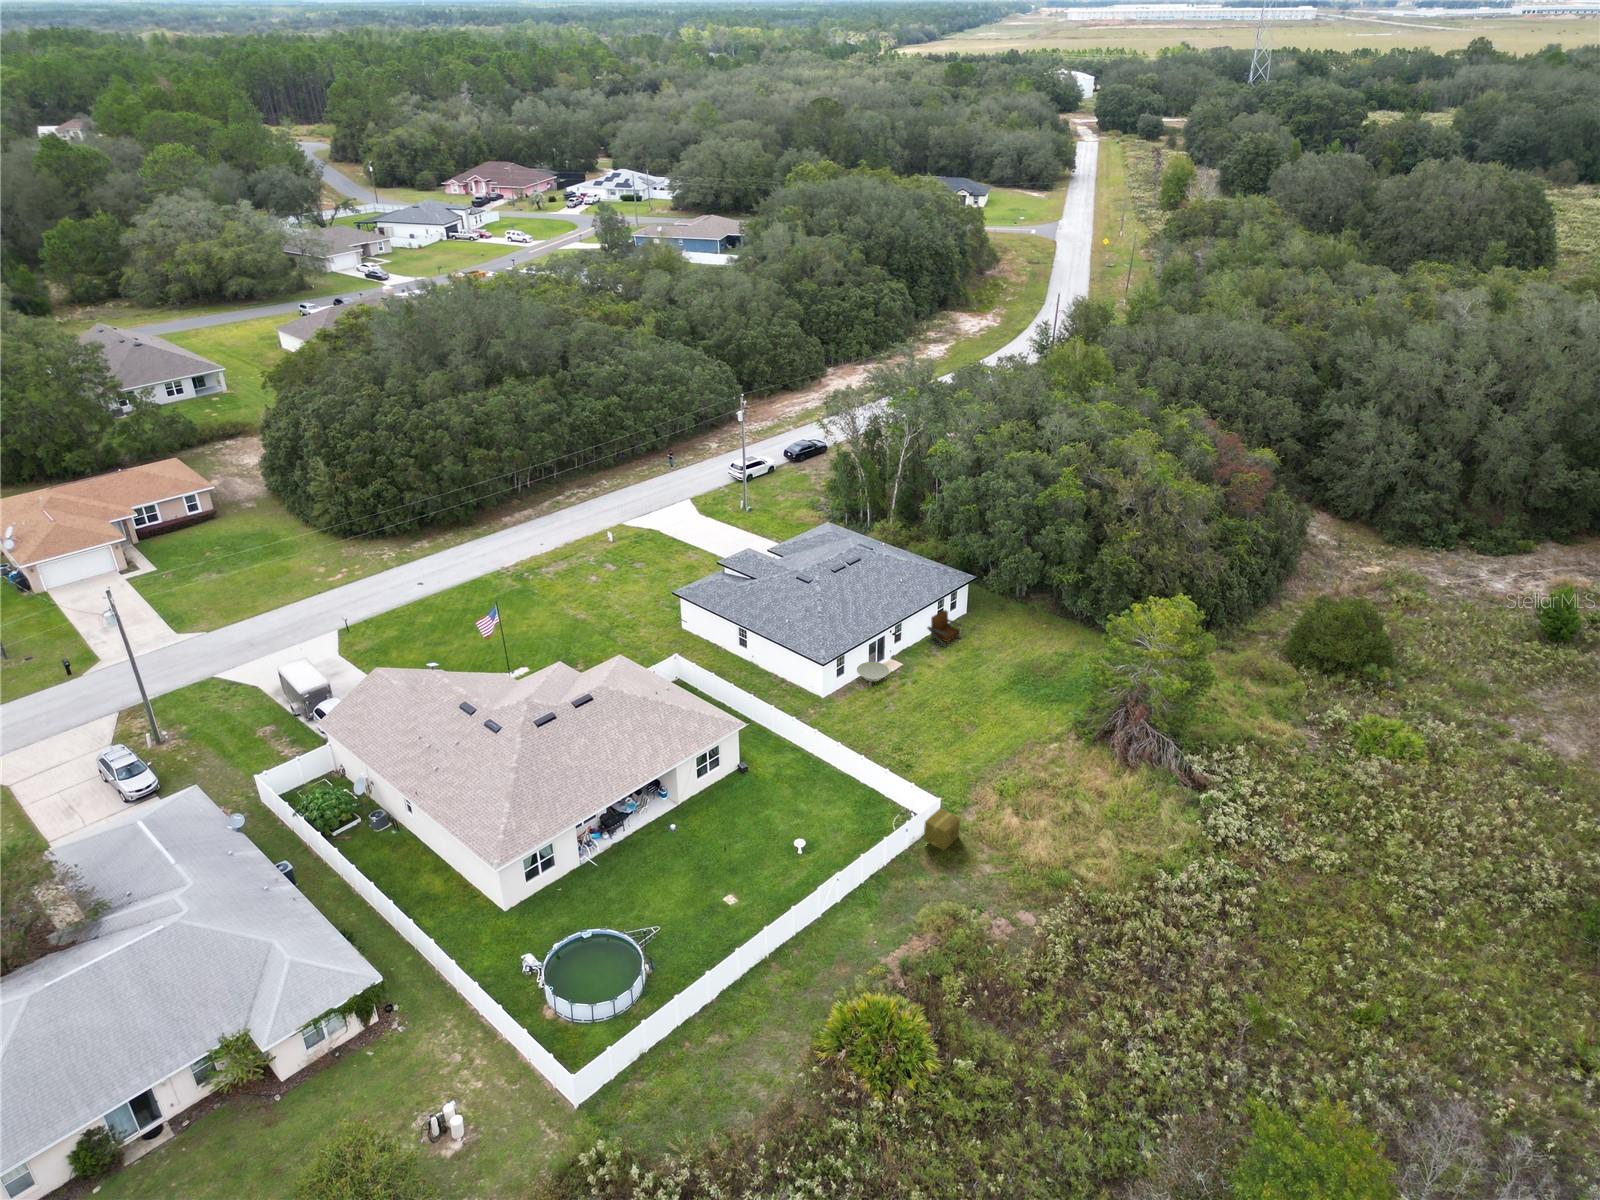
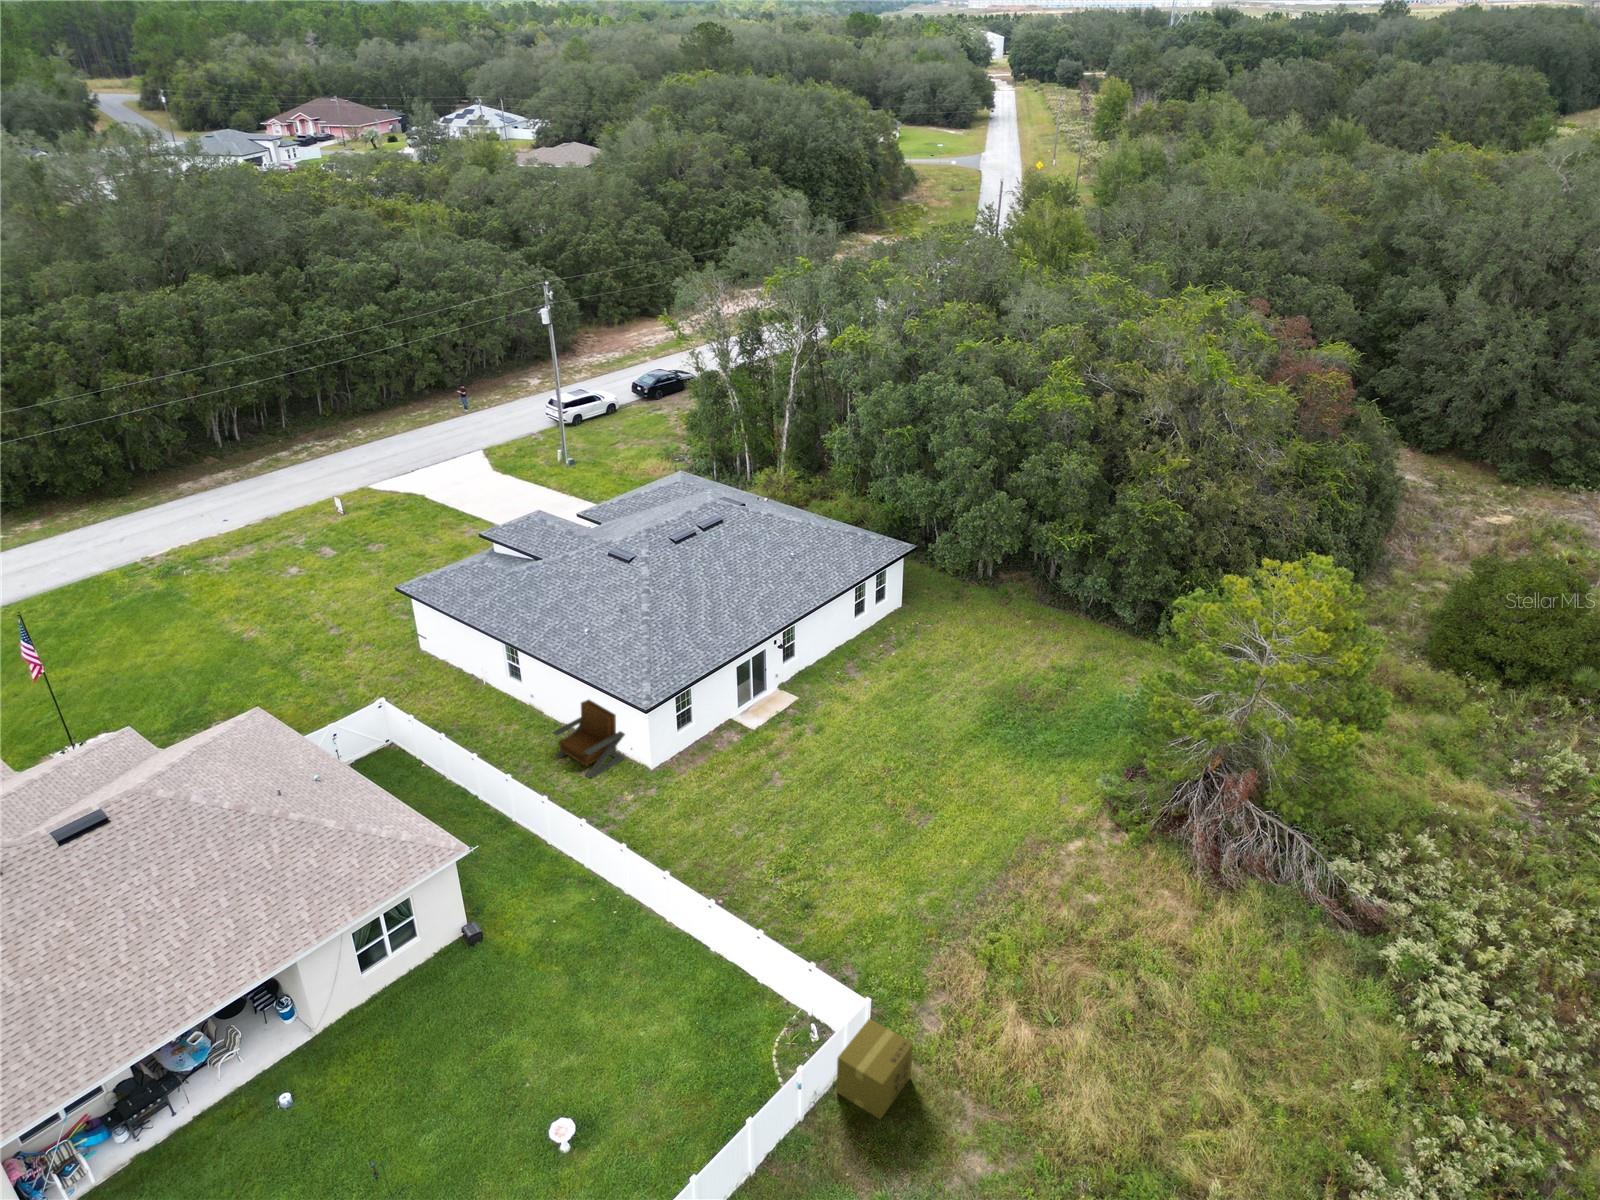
lounge chair: present [928,610,962,648] -> present [553,700,625,778]
round table: present [857,662,889,689] -> none [715,697,772,746]

